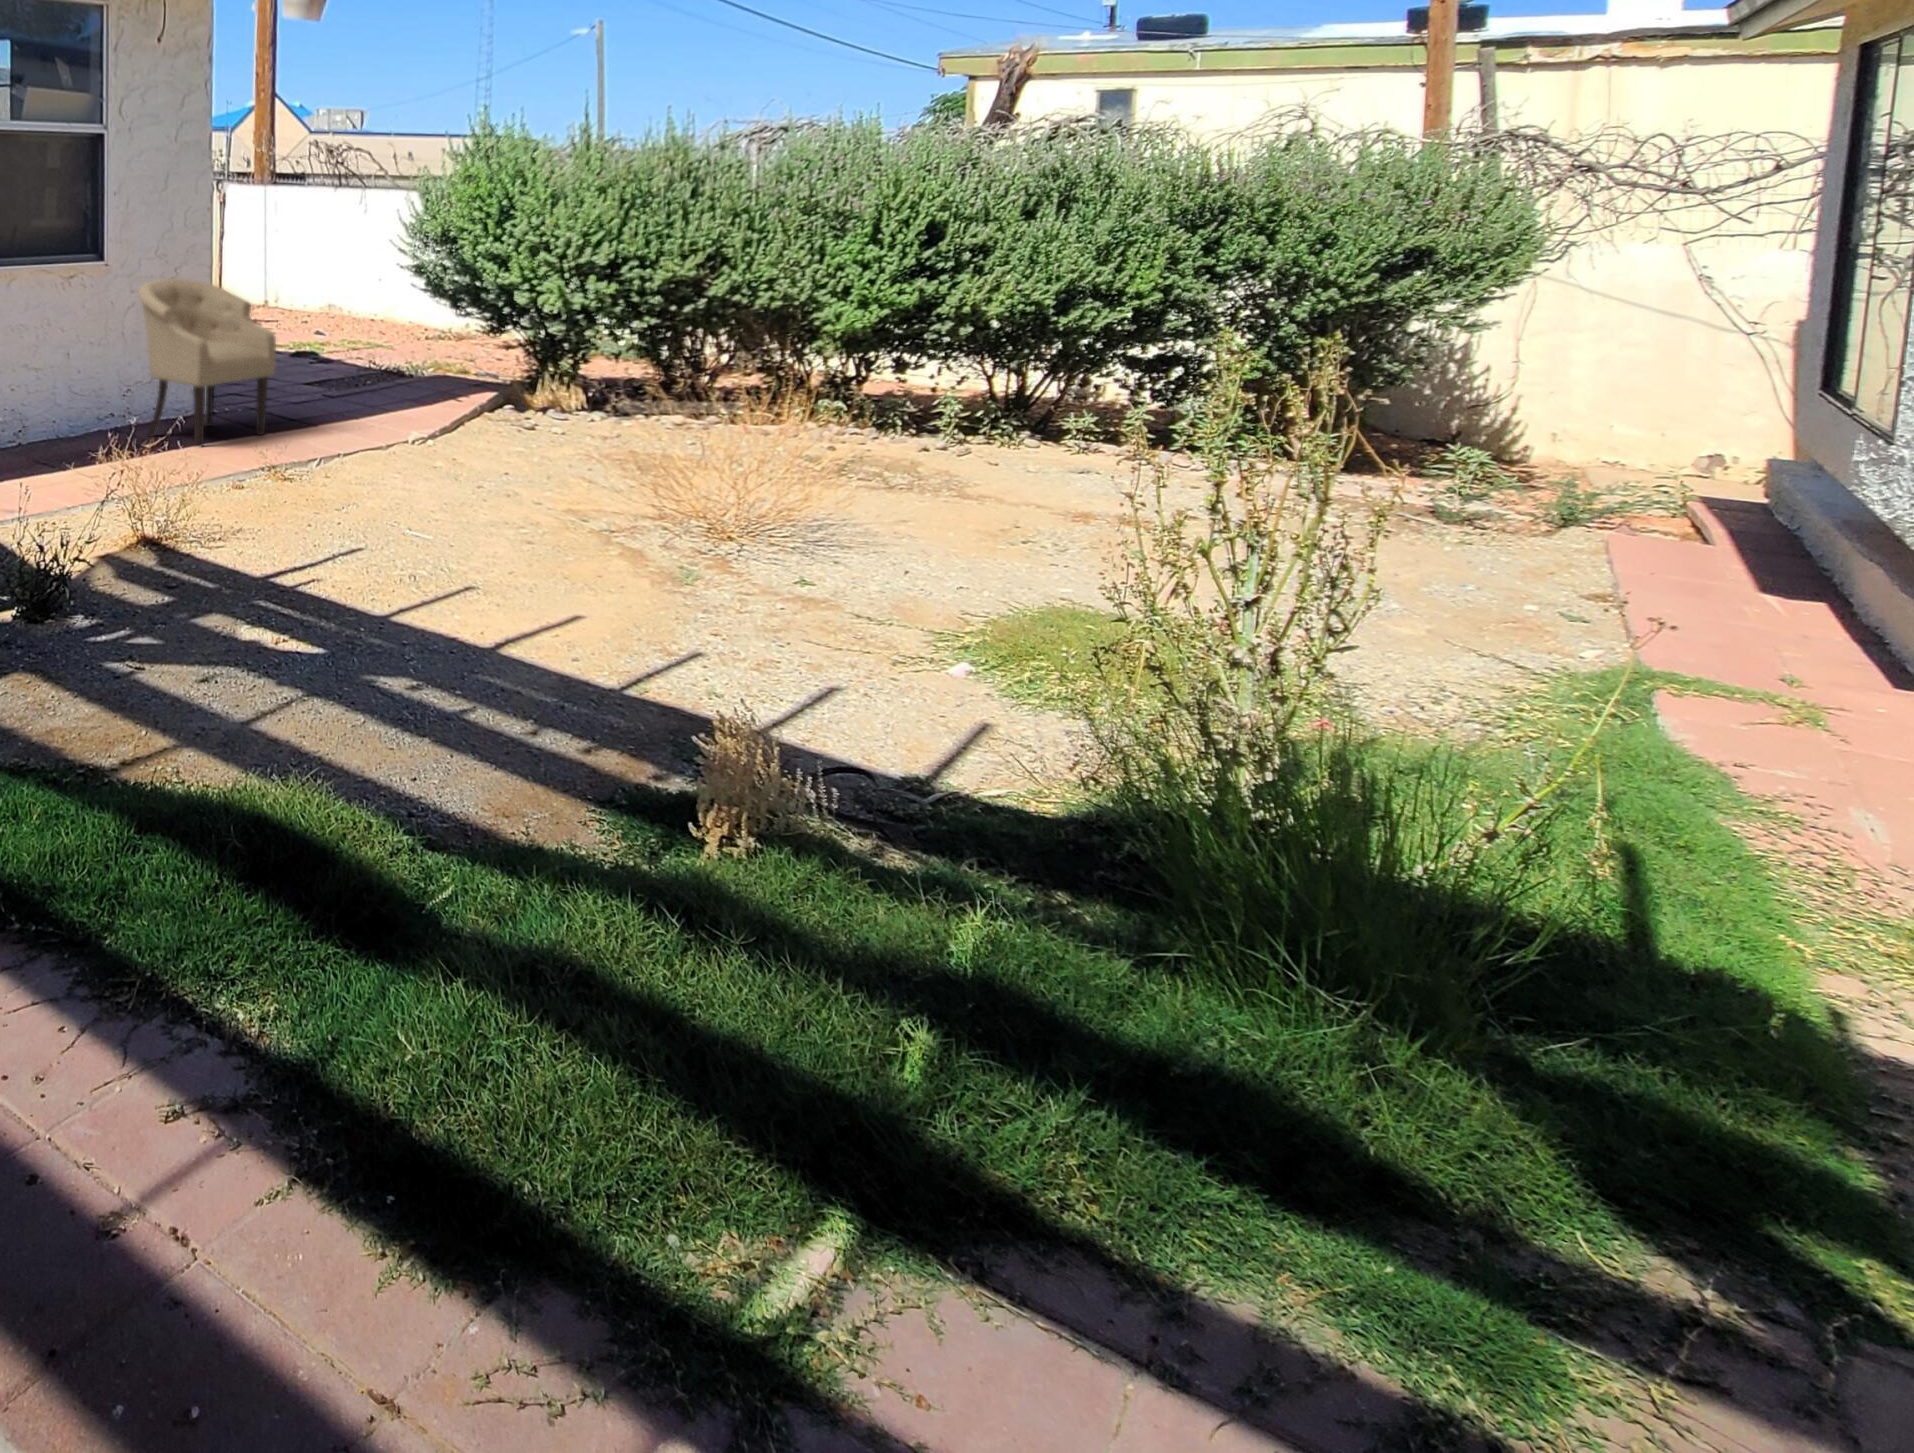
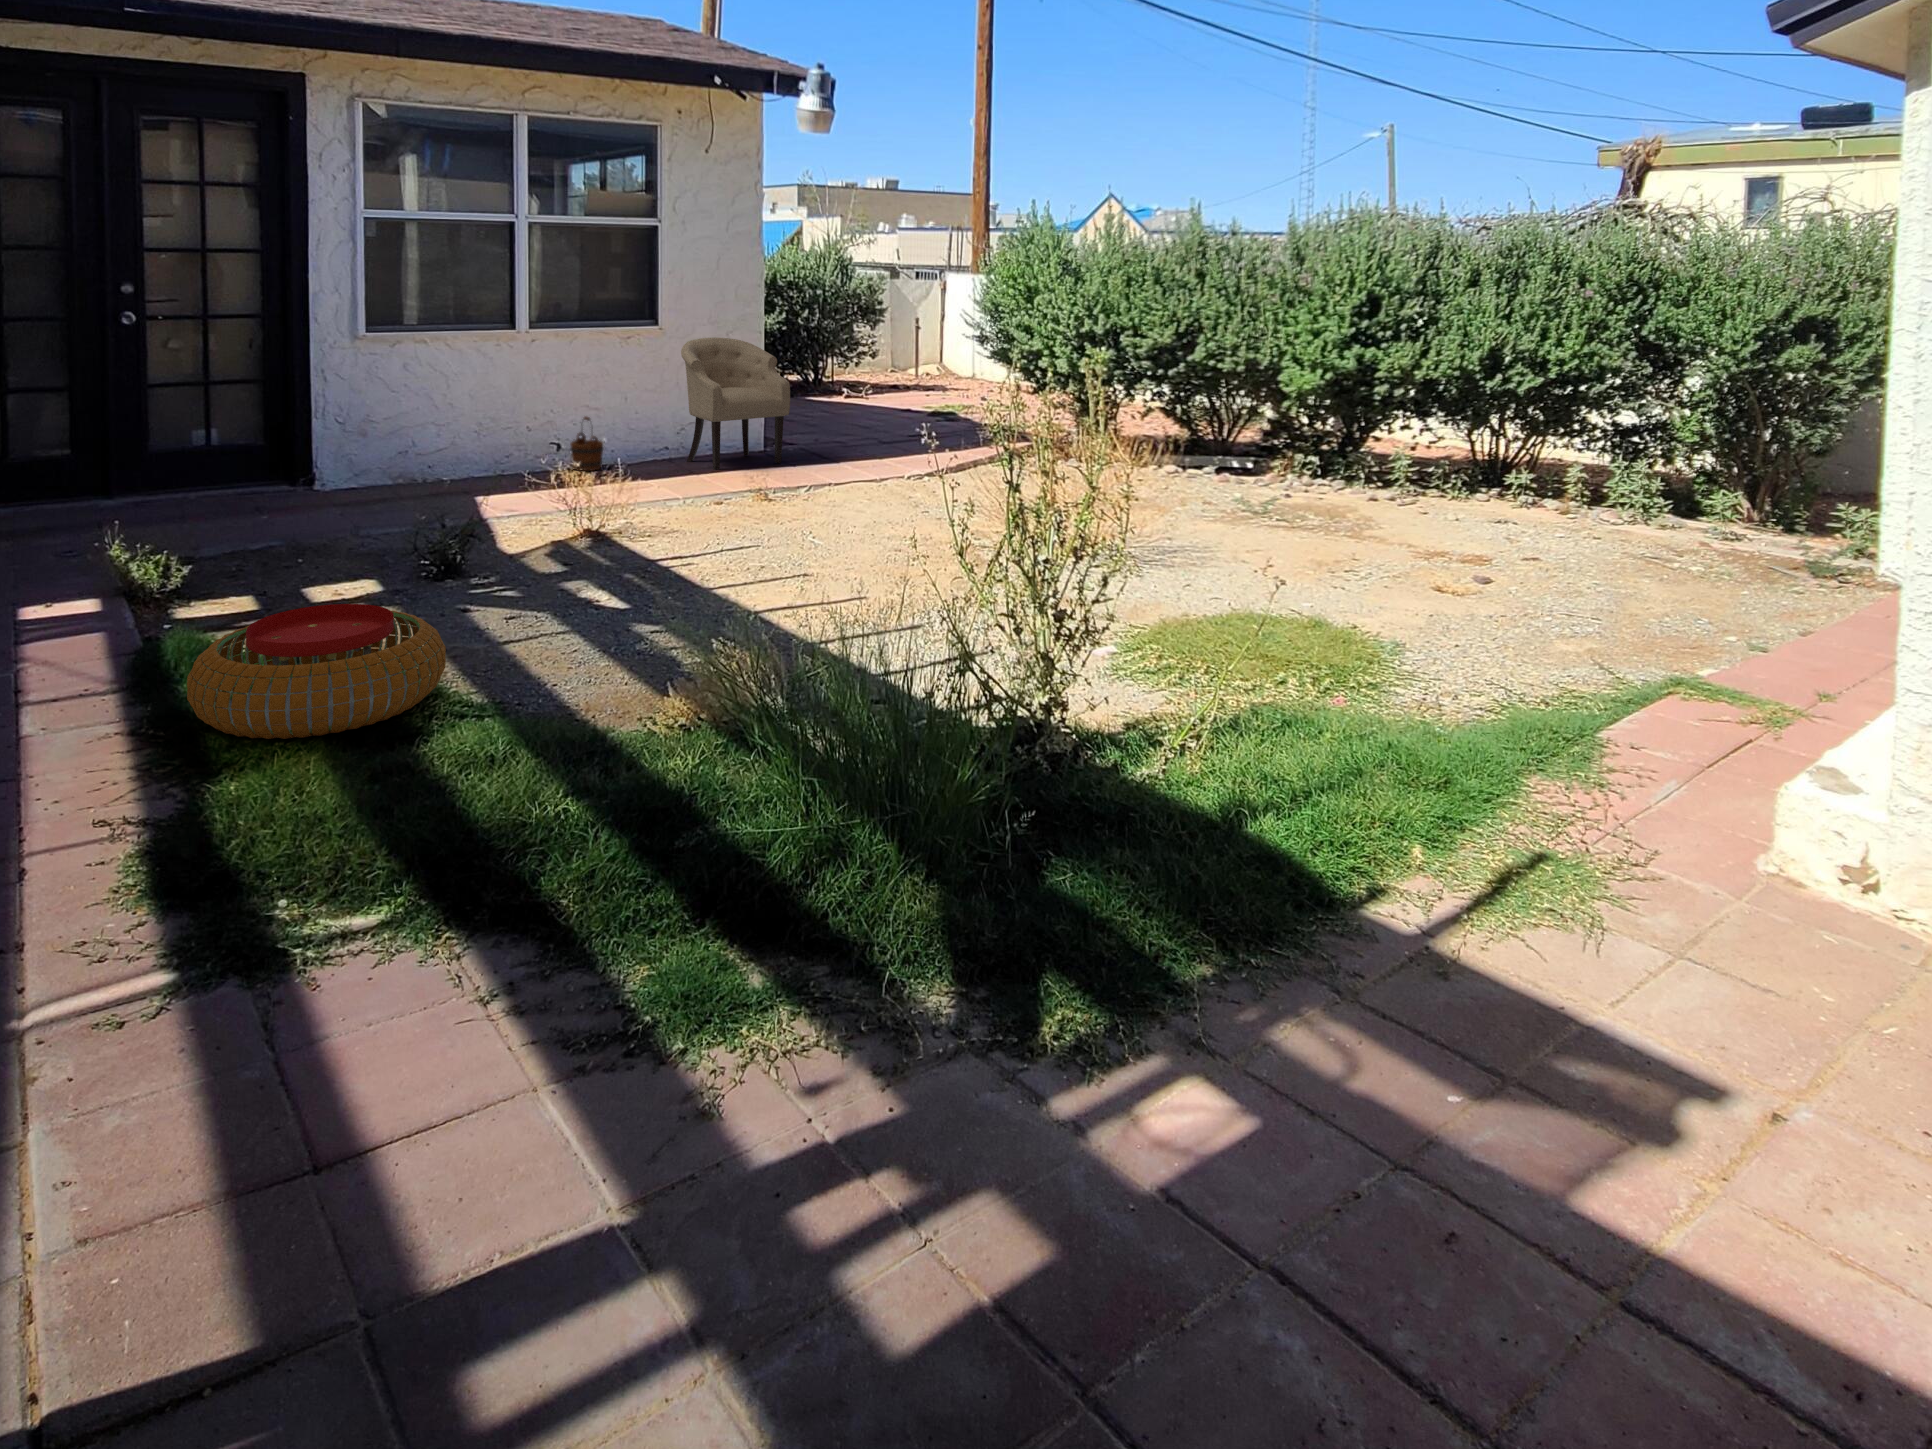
wooden bucket: none [16,384,59,455] -> present [570,417,604,471]
pouf: none [31,703,368,926] -> present [187,604,446,739]

